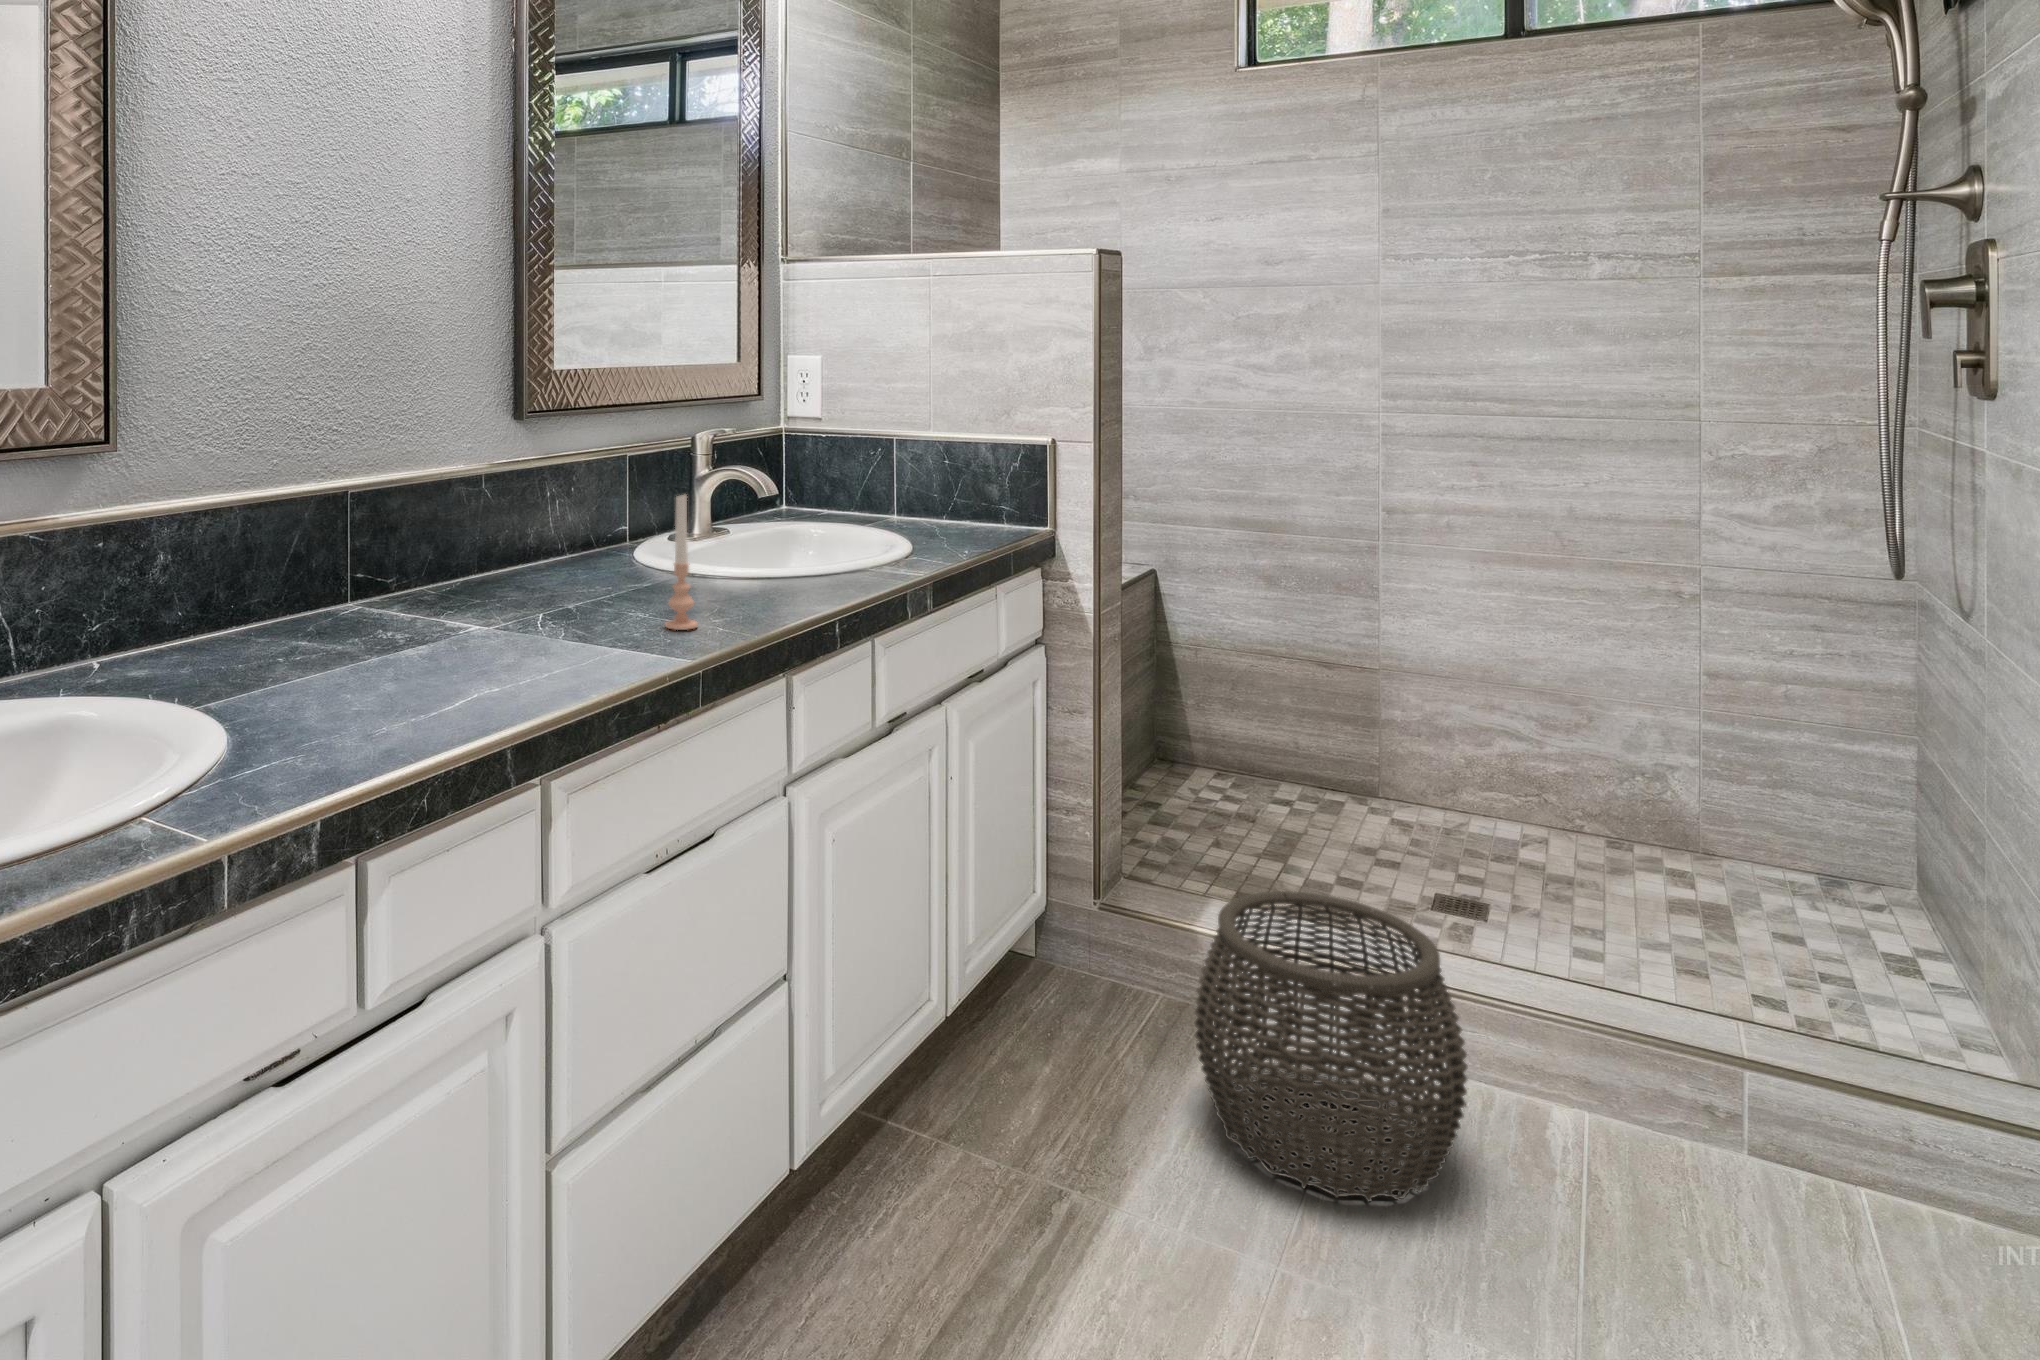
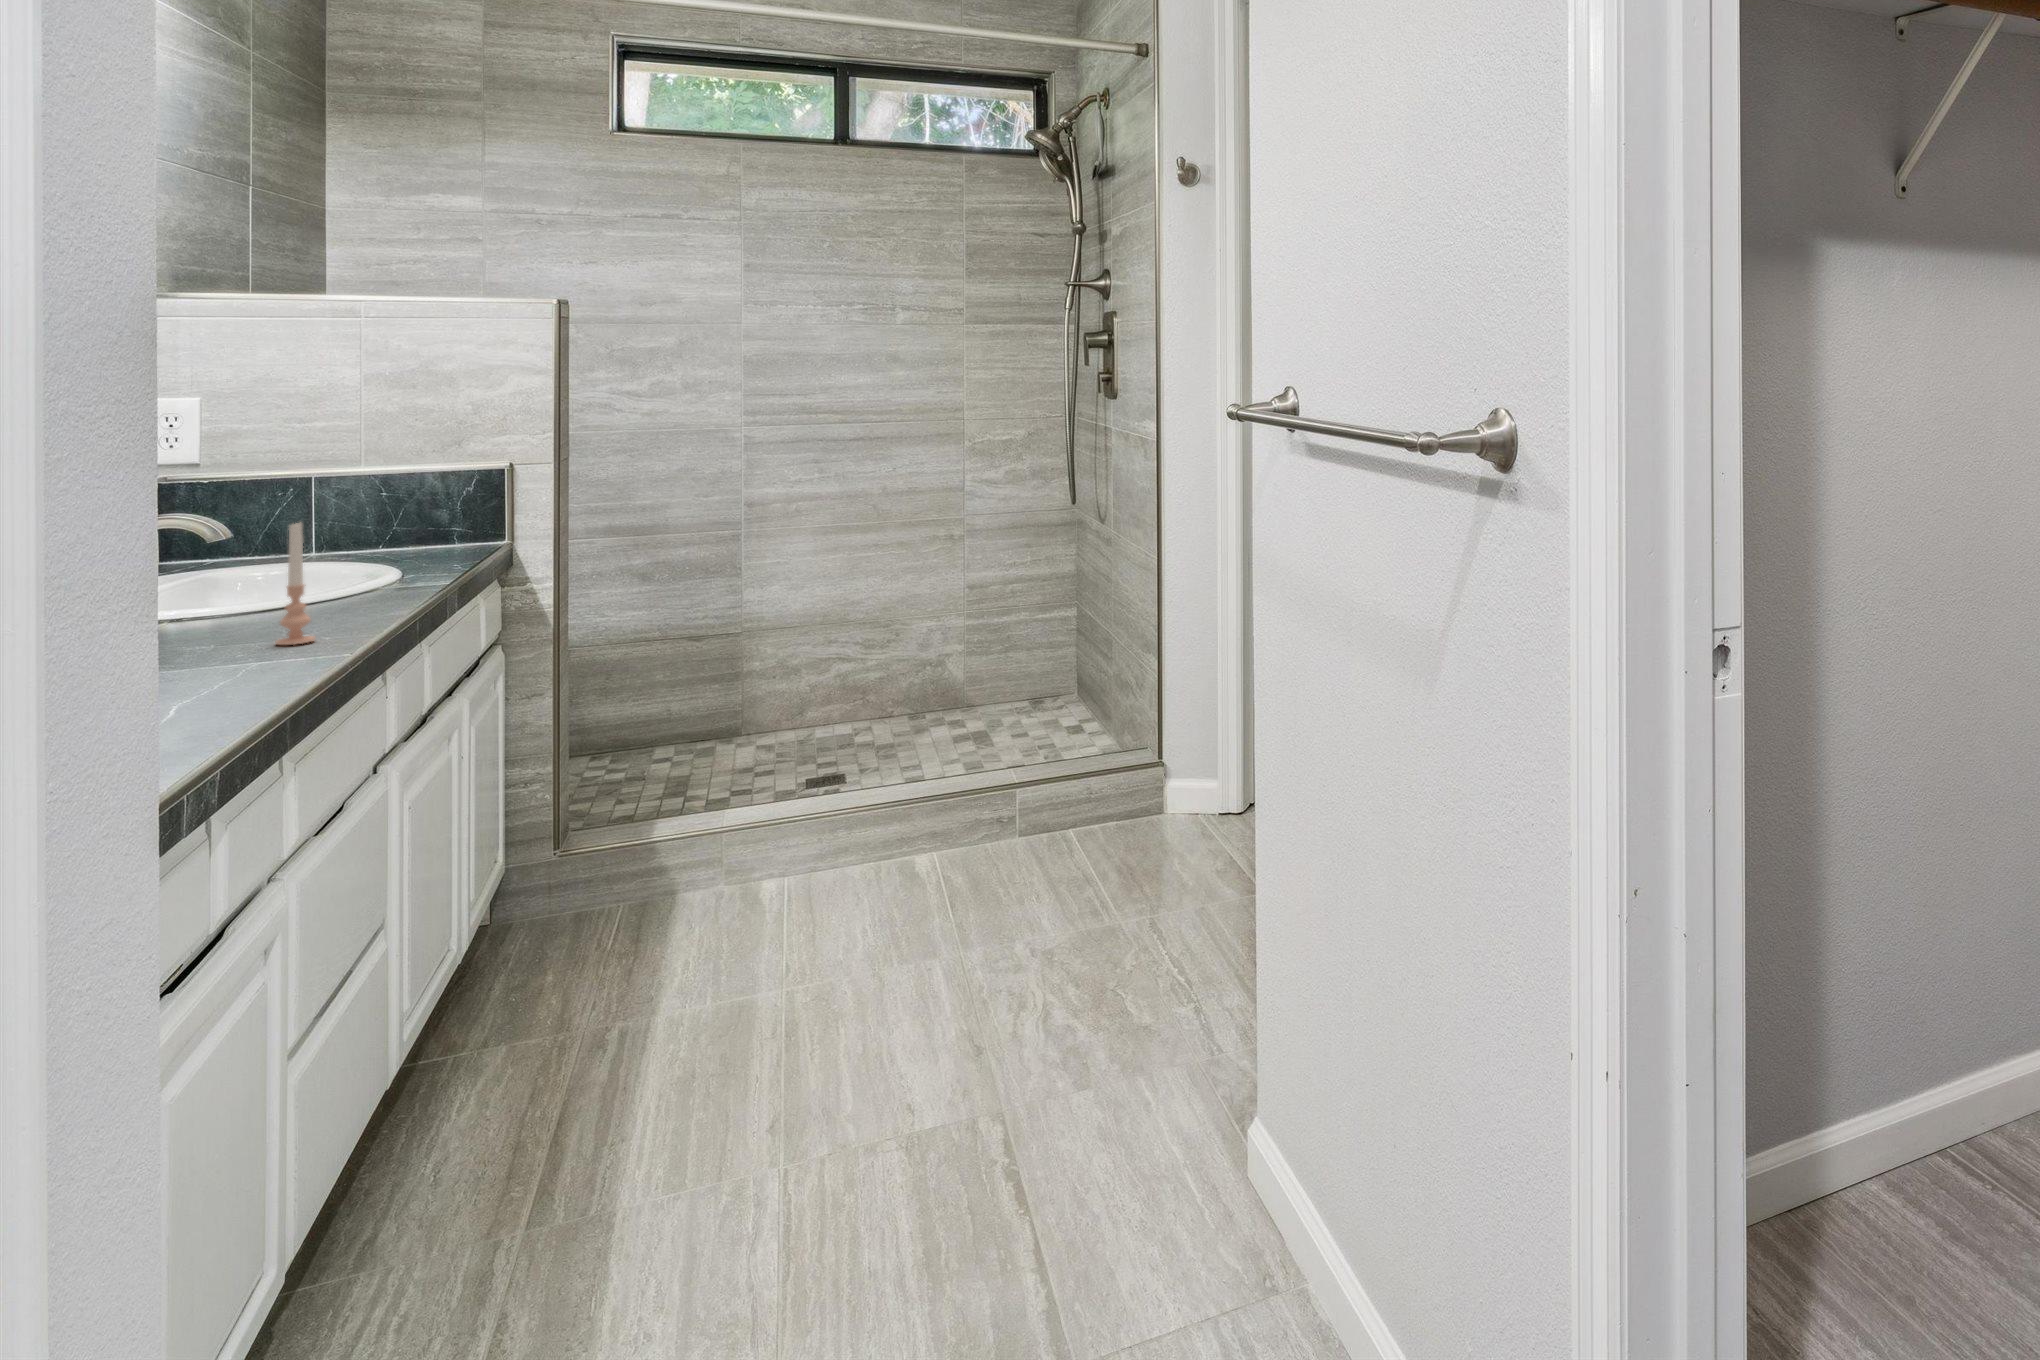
woven basket: present [1194,891,1468,1202] -> none [690,764,886,959]

